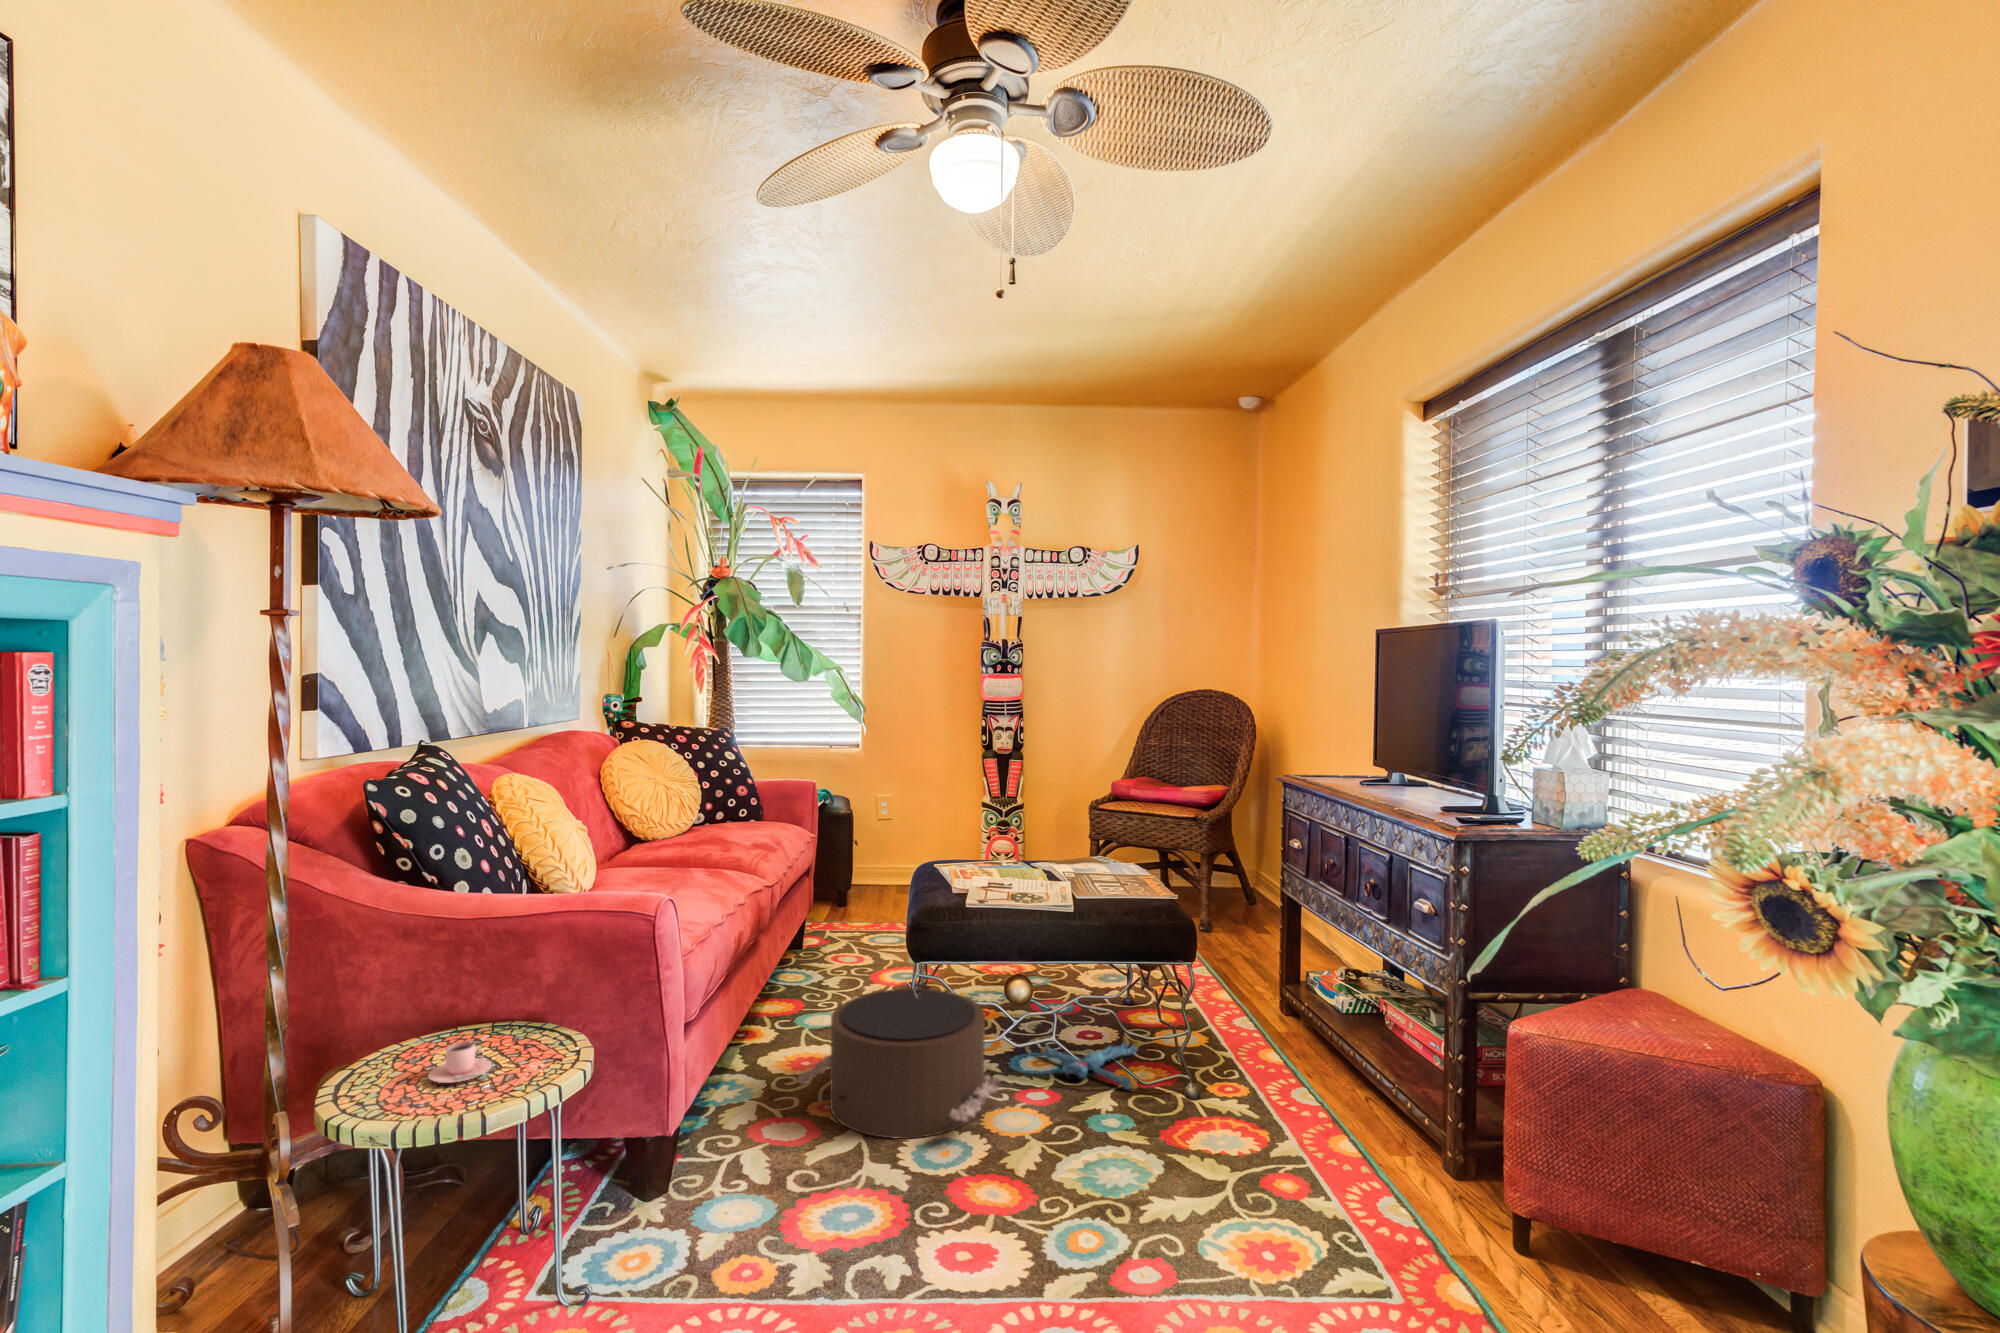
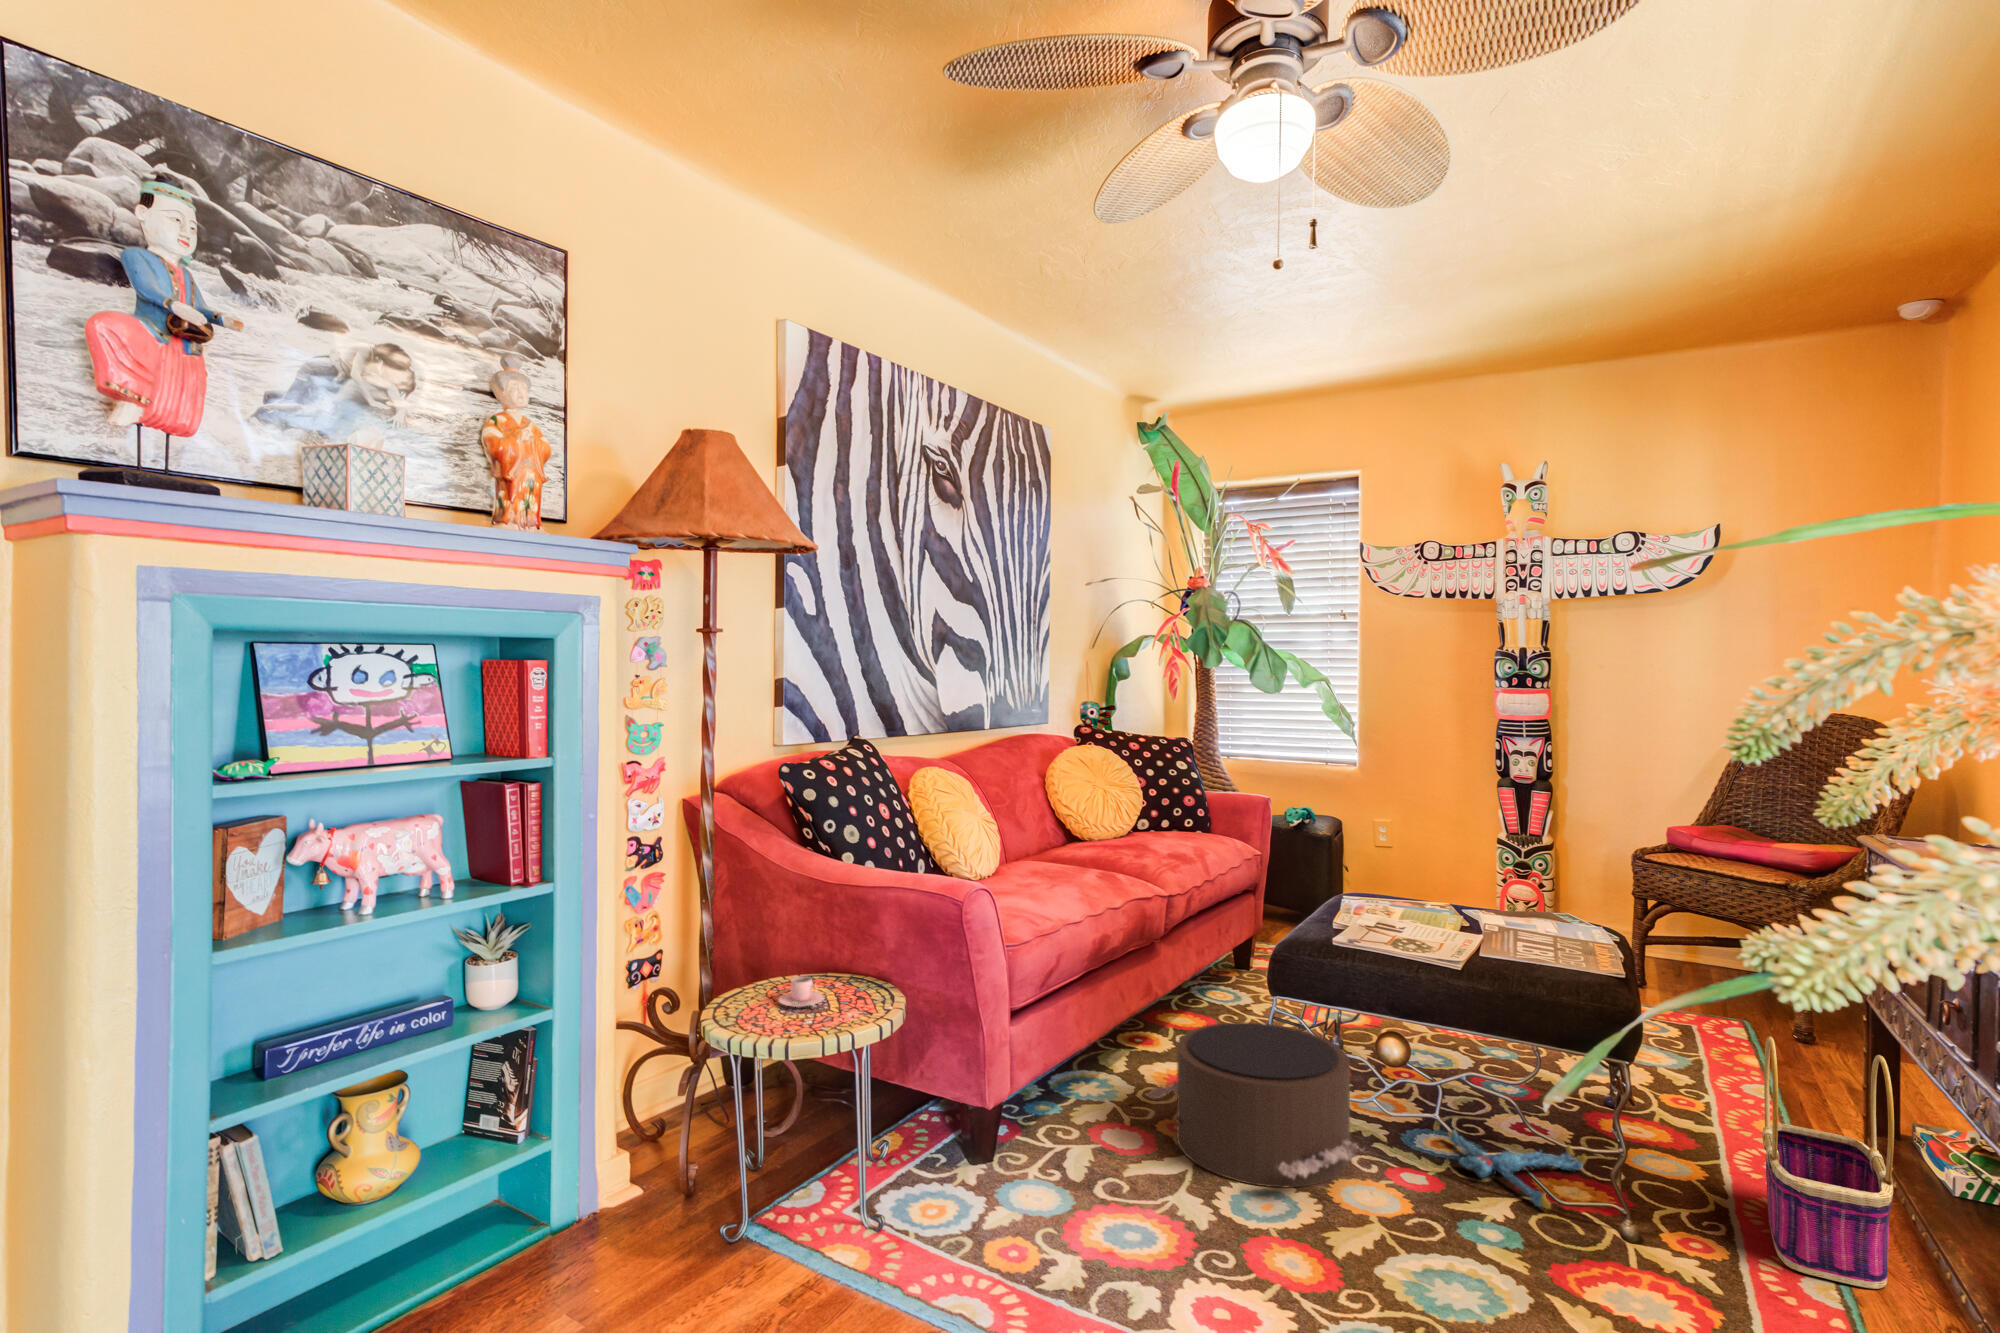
basket: none [1248,926,1333,1086] -> present [1762,1037,1894,1289]

